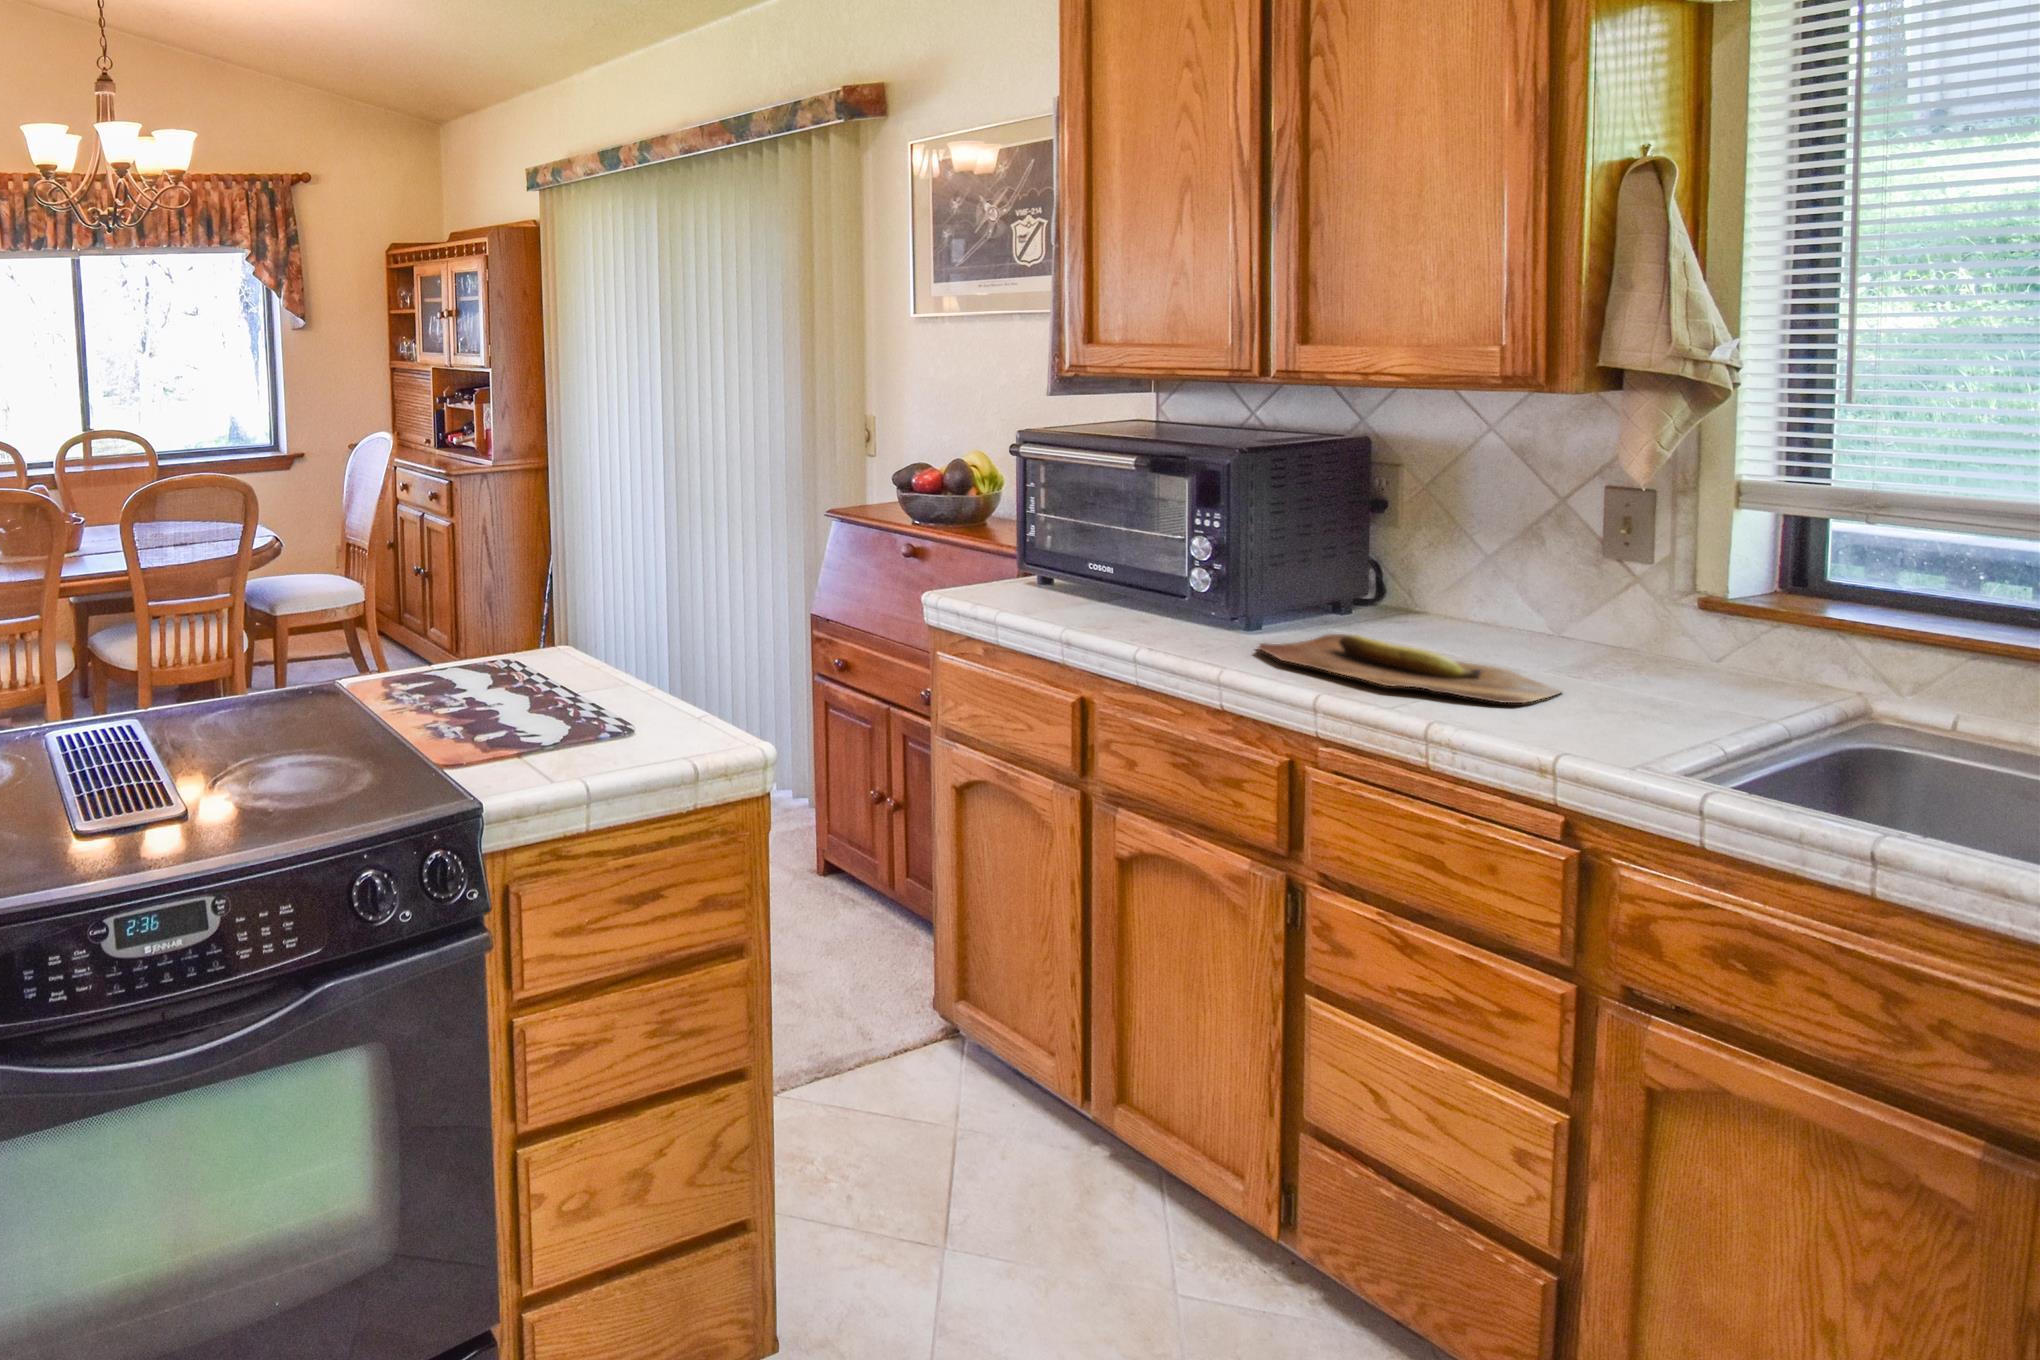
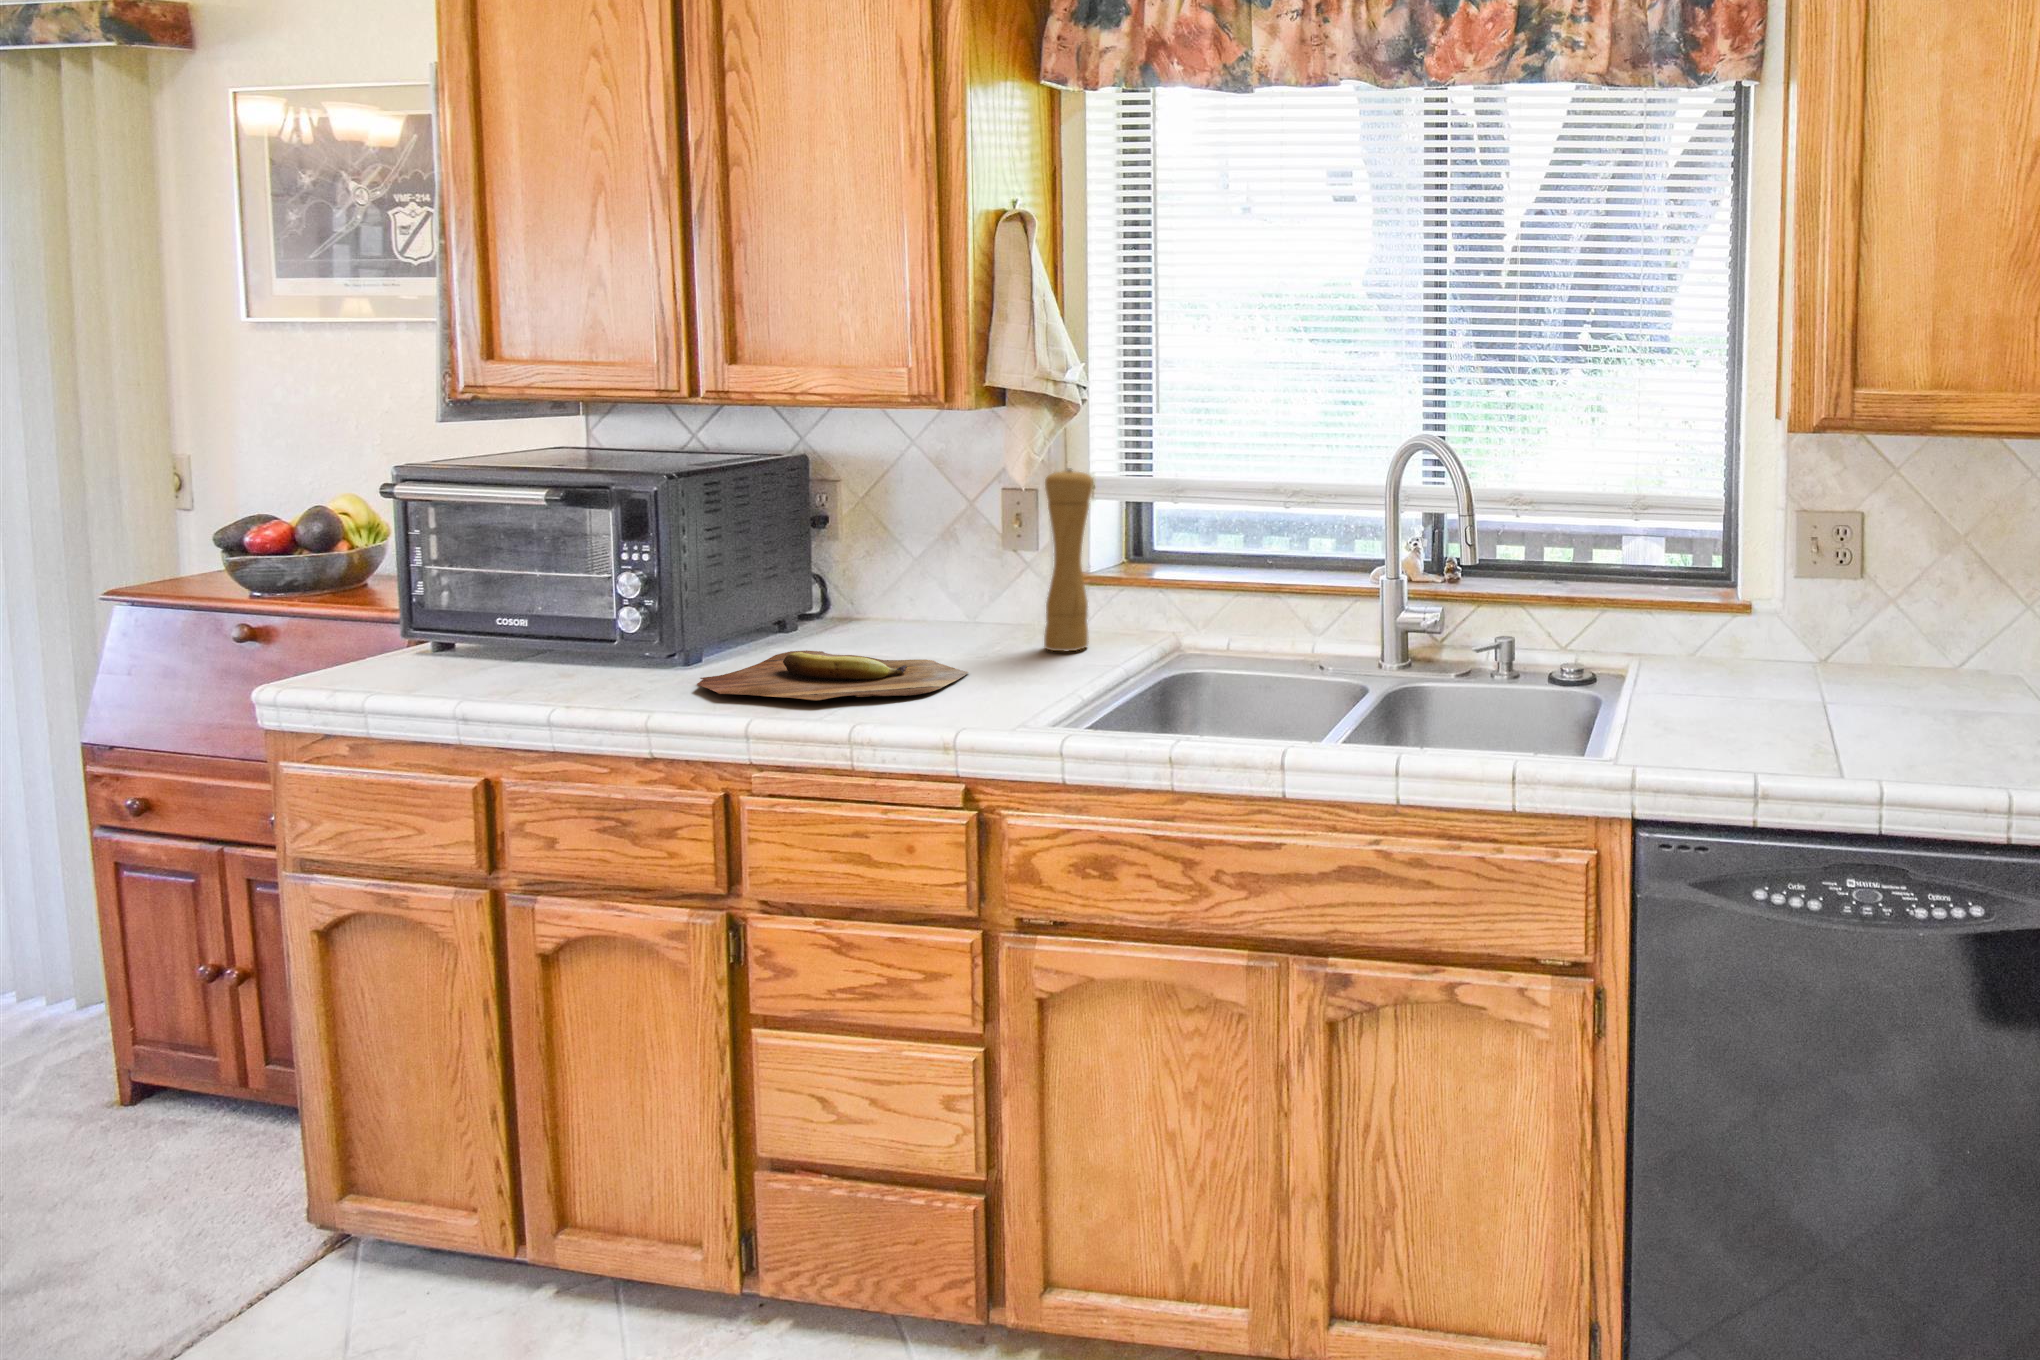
pepper mill: none [1665,468,1755,693] -> present [1044,468,1093,651]

